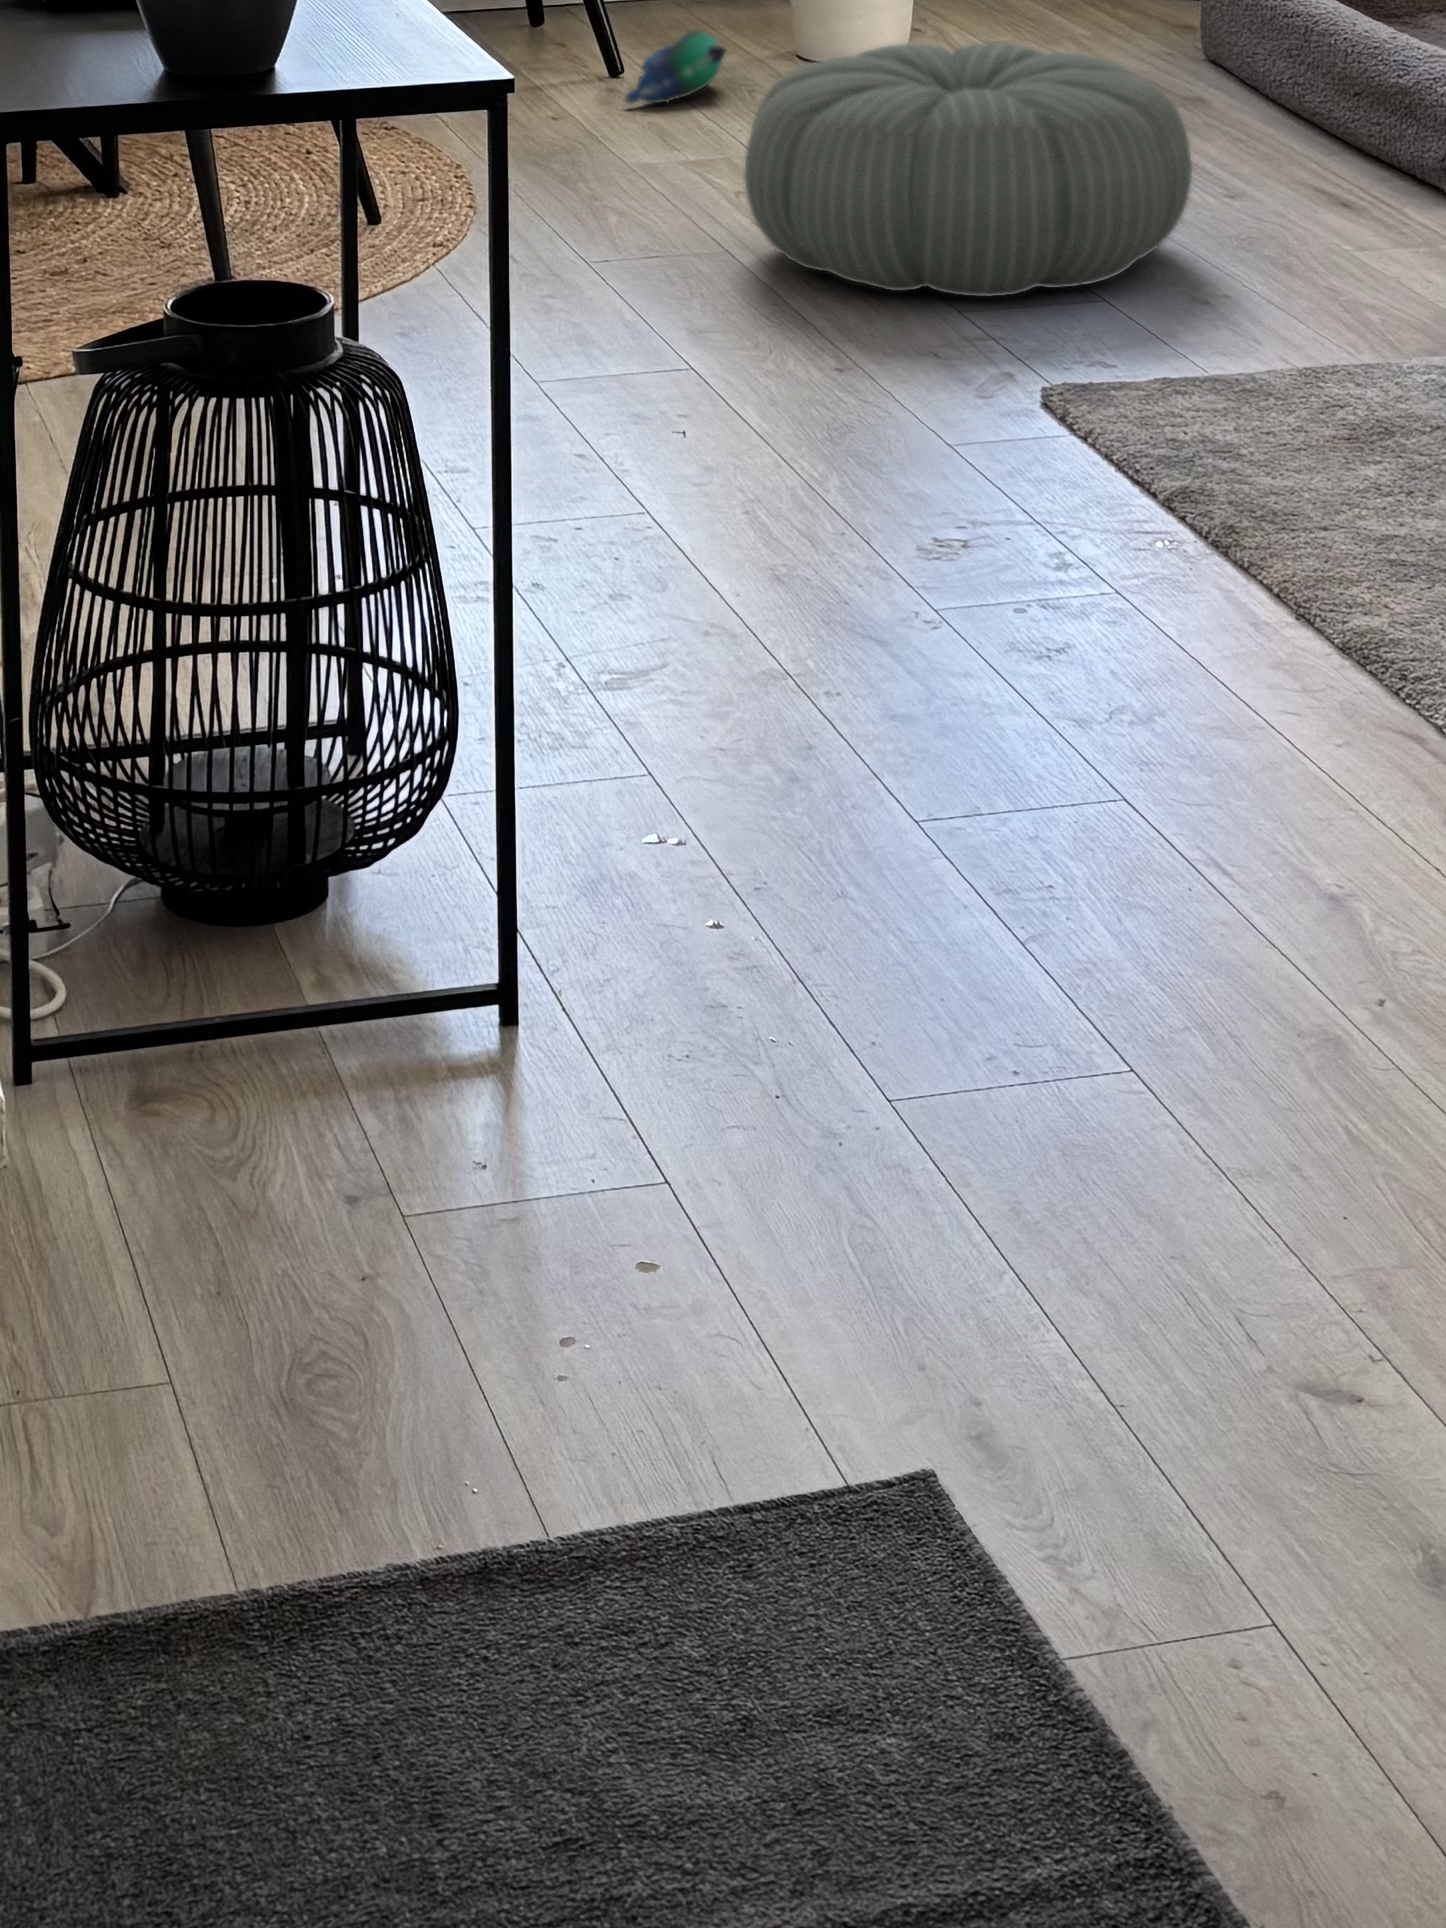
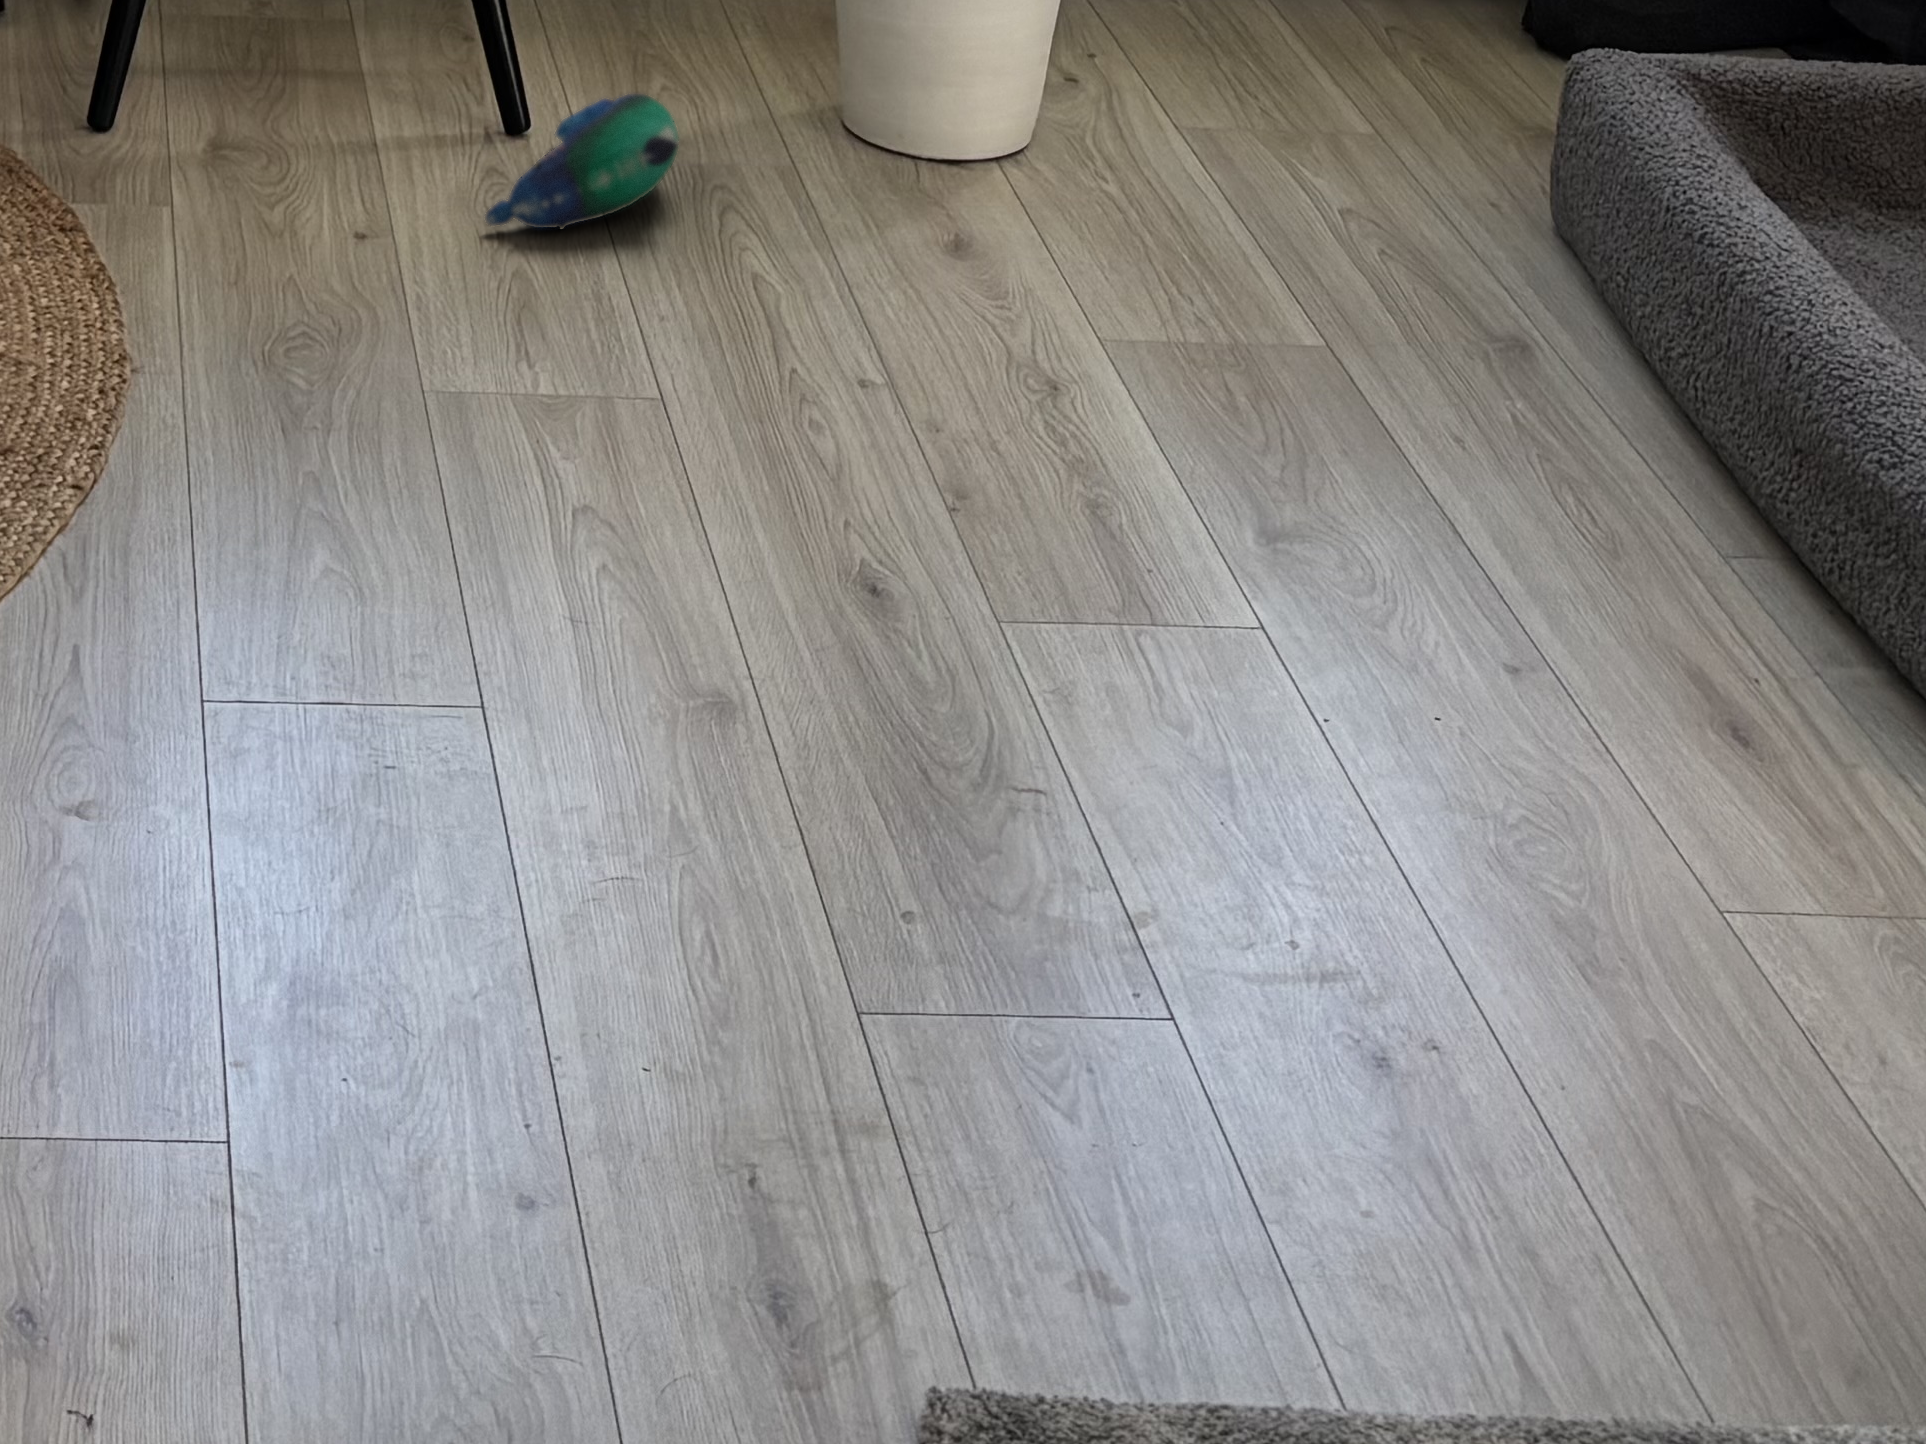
pouf: present [745,43,1192,296] -> none [474,347,1385,1000]

